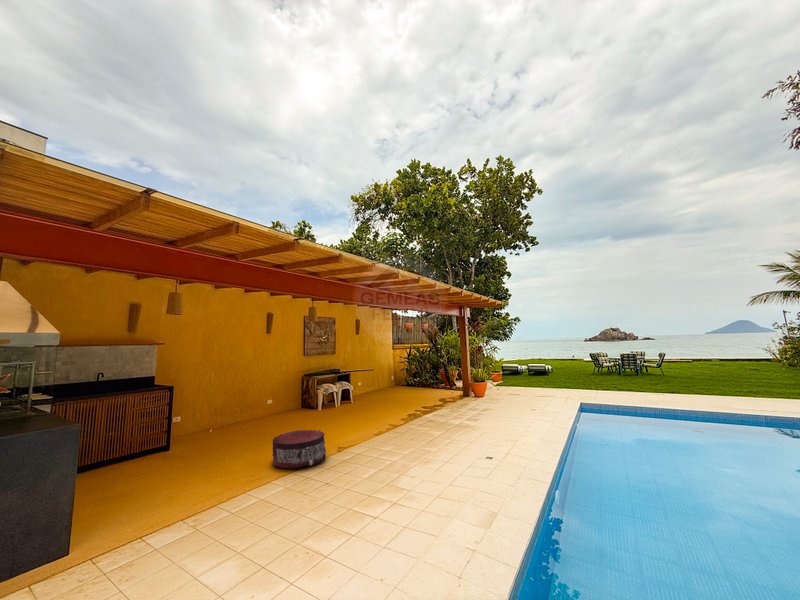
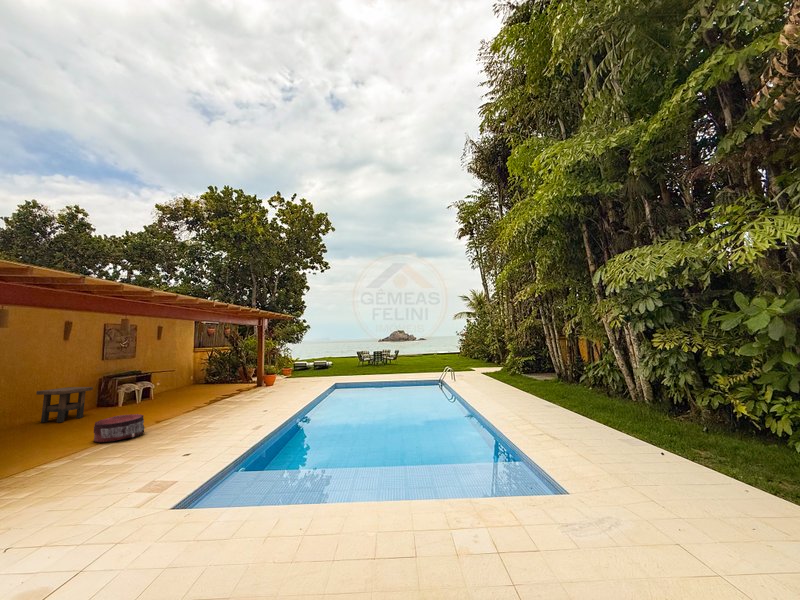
side table: none [247,385,292,424] -> present [36,387,93,423]

